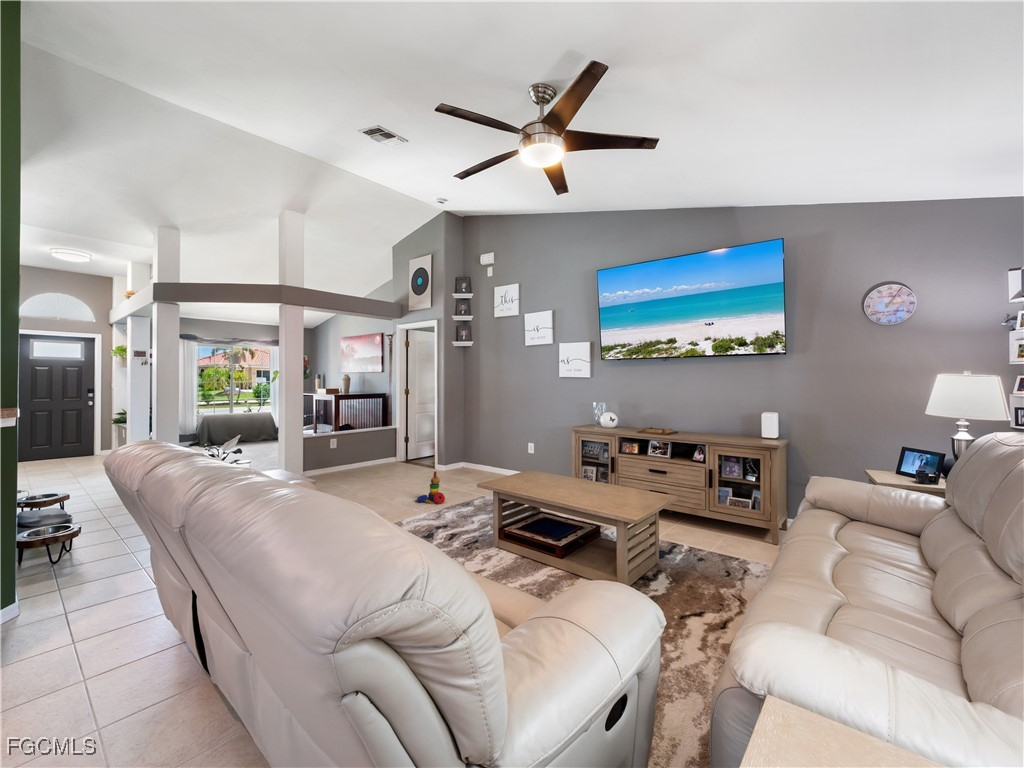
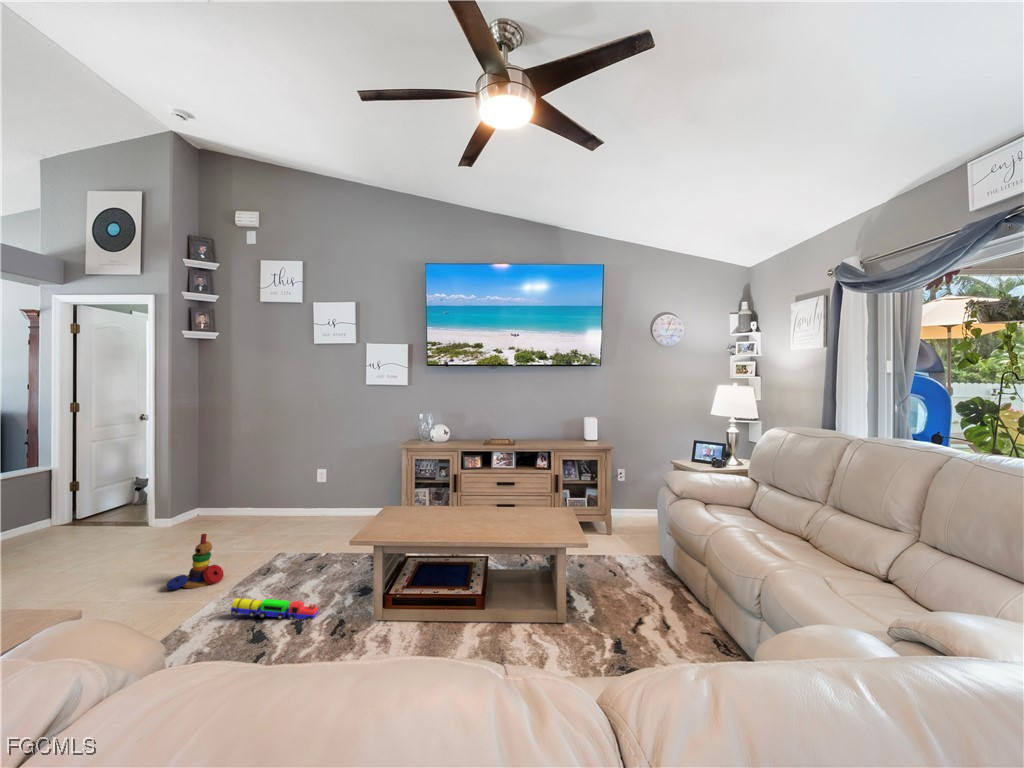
toy train: none [429,510,470,536] -> present [231,598,318,620]

